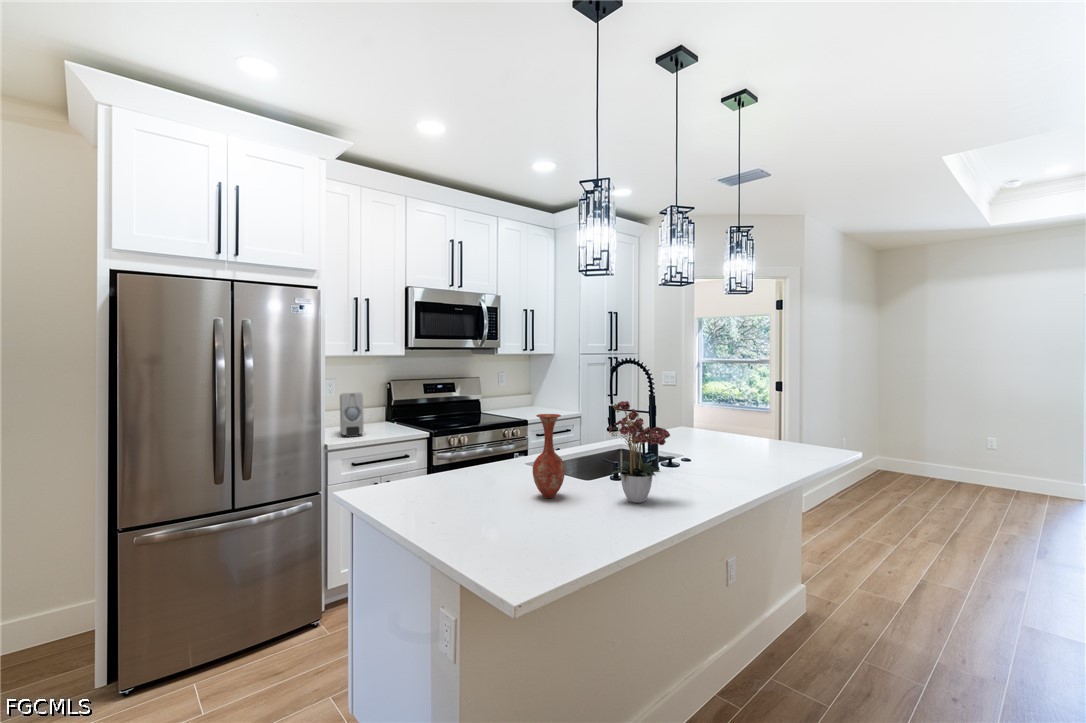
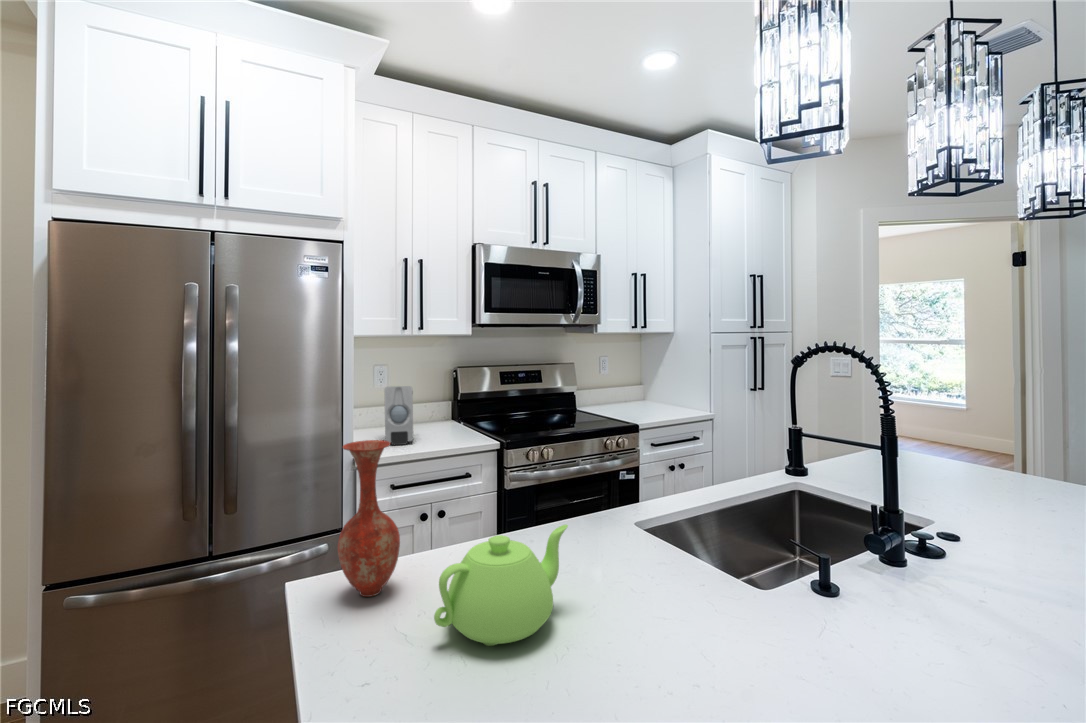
flower arrangement: present [609,401,670,503] -> none [813,423,990,668]
vase: present [533,414,565,498] -> present [338,440,400,597]
teapot: none [430,454,494,509] -> present [434,525,568,646]

